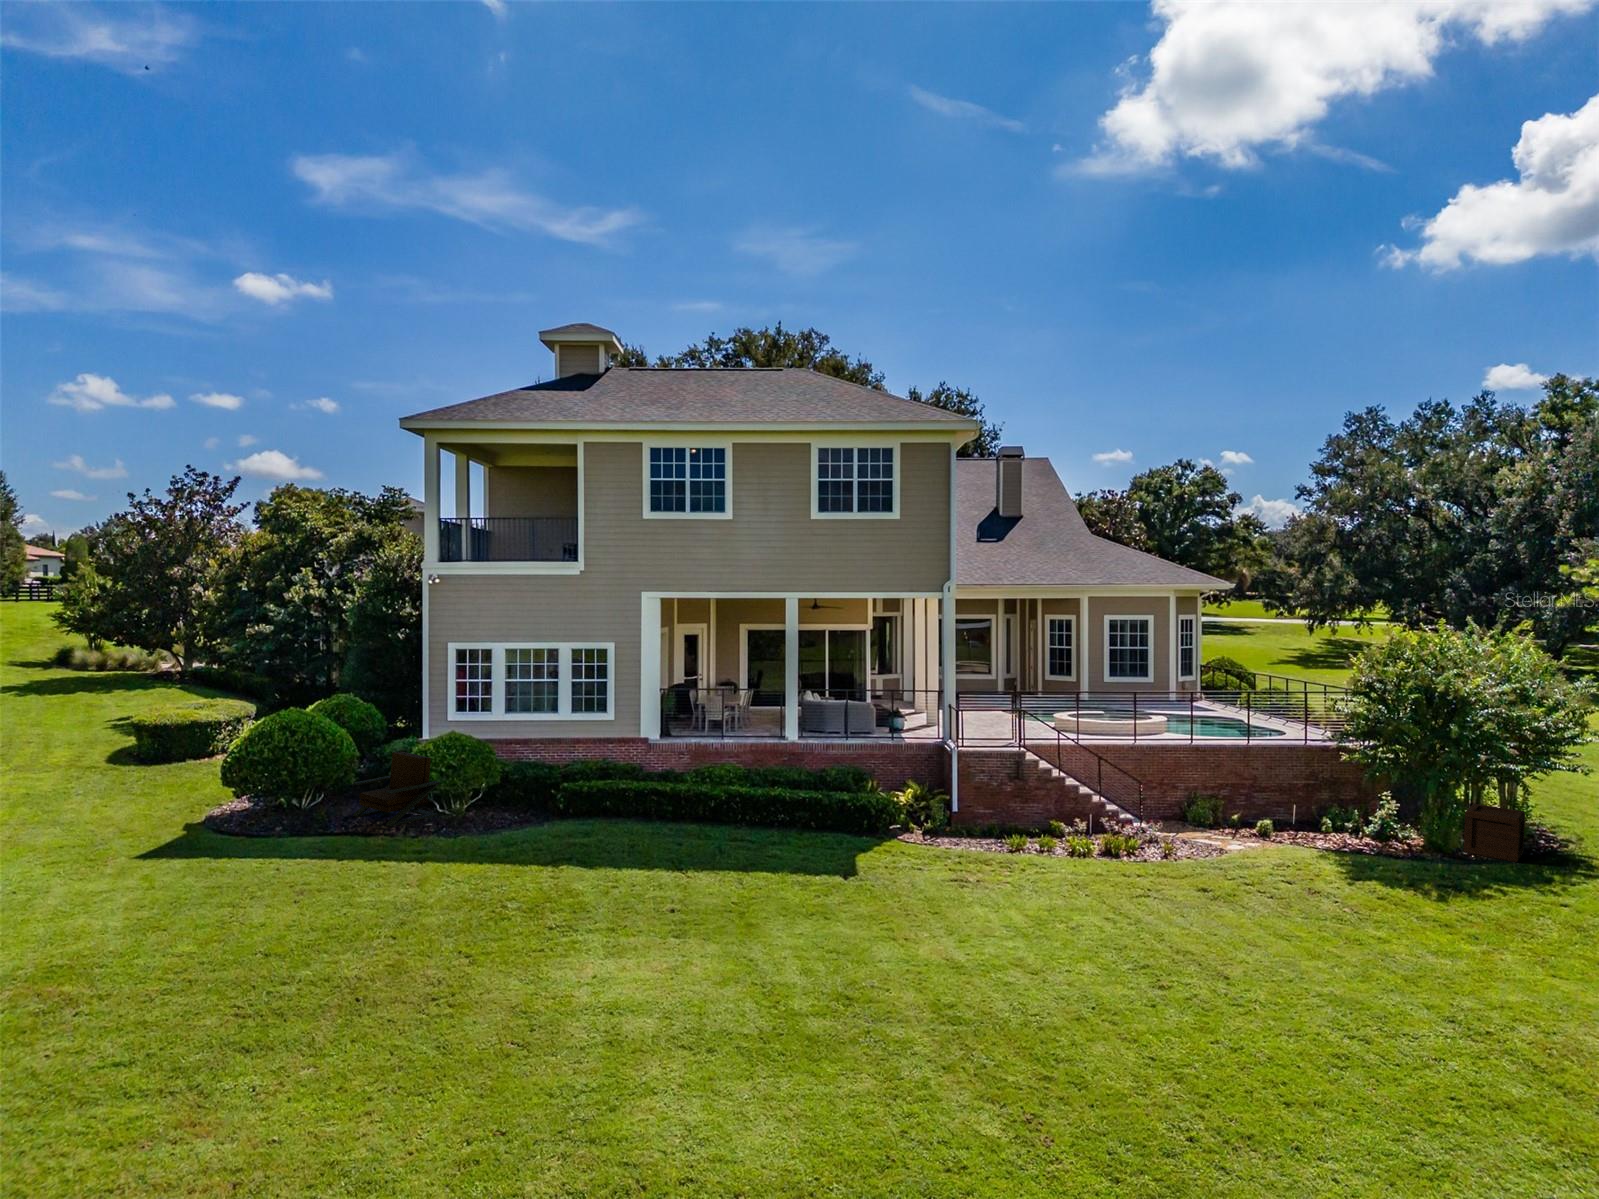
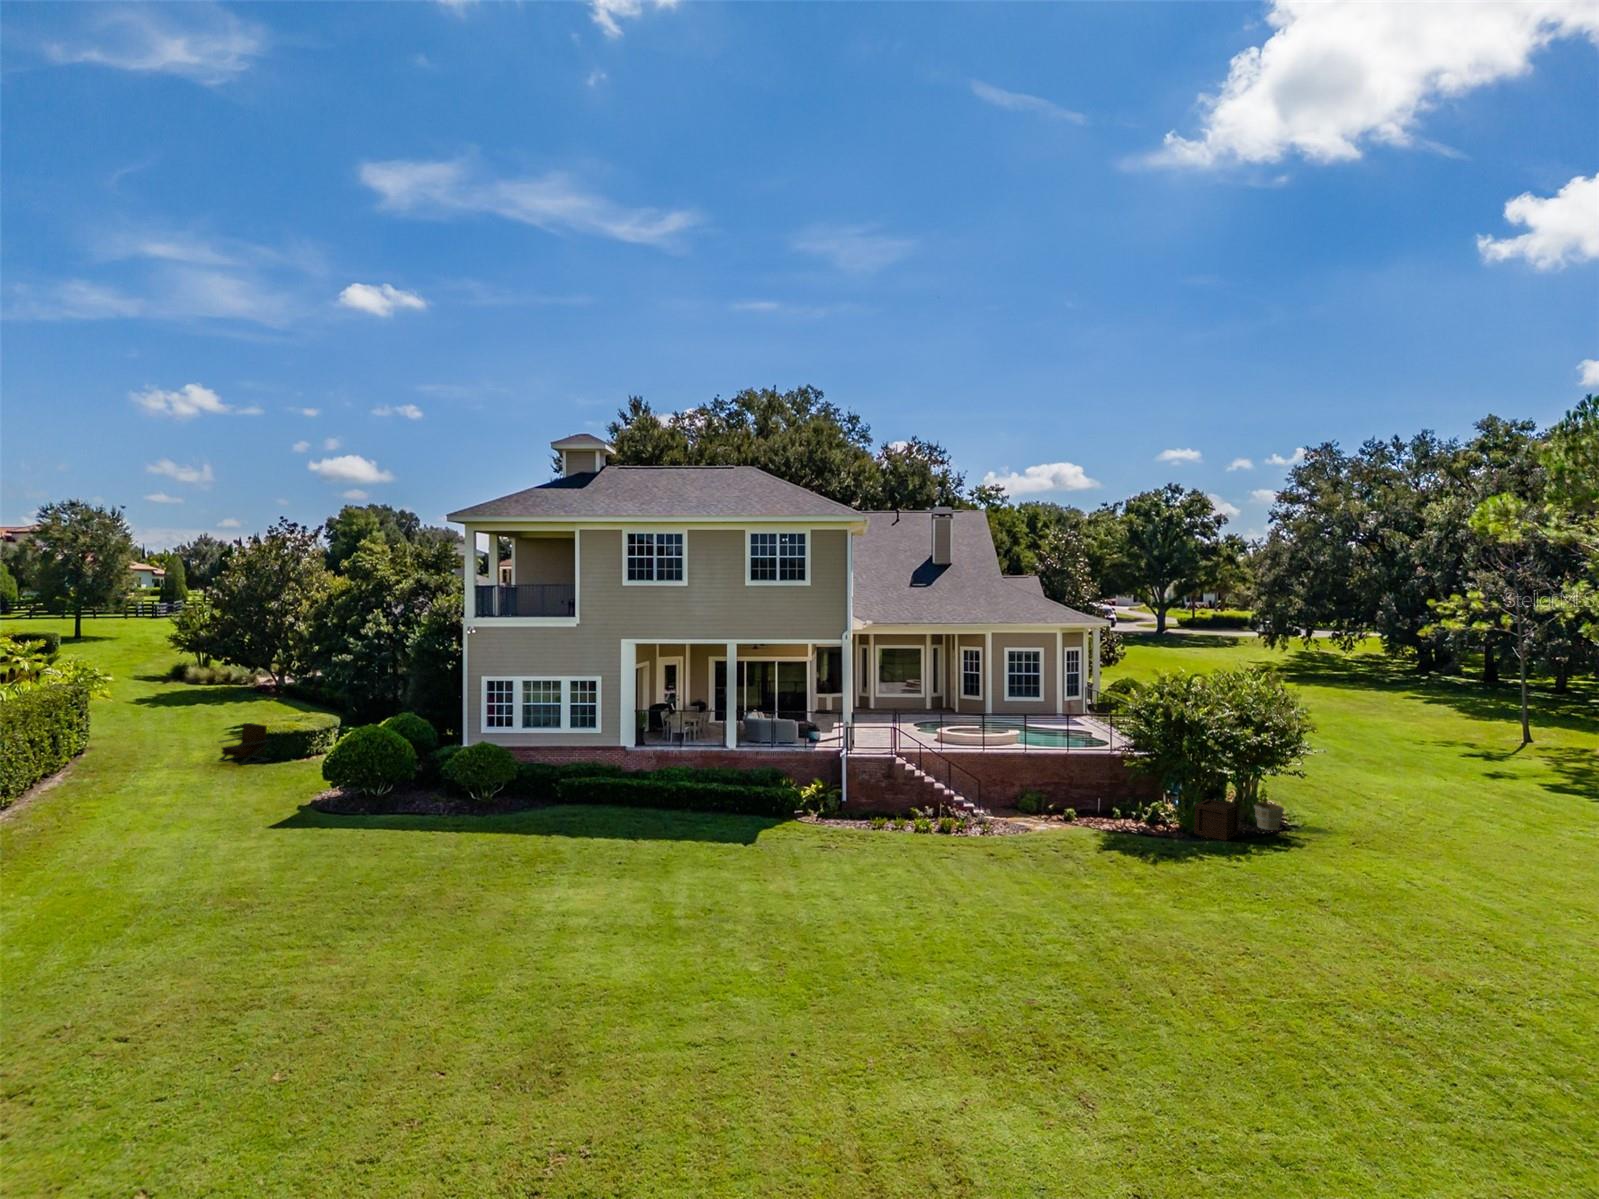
lounge chair: present [353,752,440,827] -> present [219,723,272,765]
wooden bucket: none [1529,807,1576,846] -> present [1254,802,1284,830]

